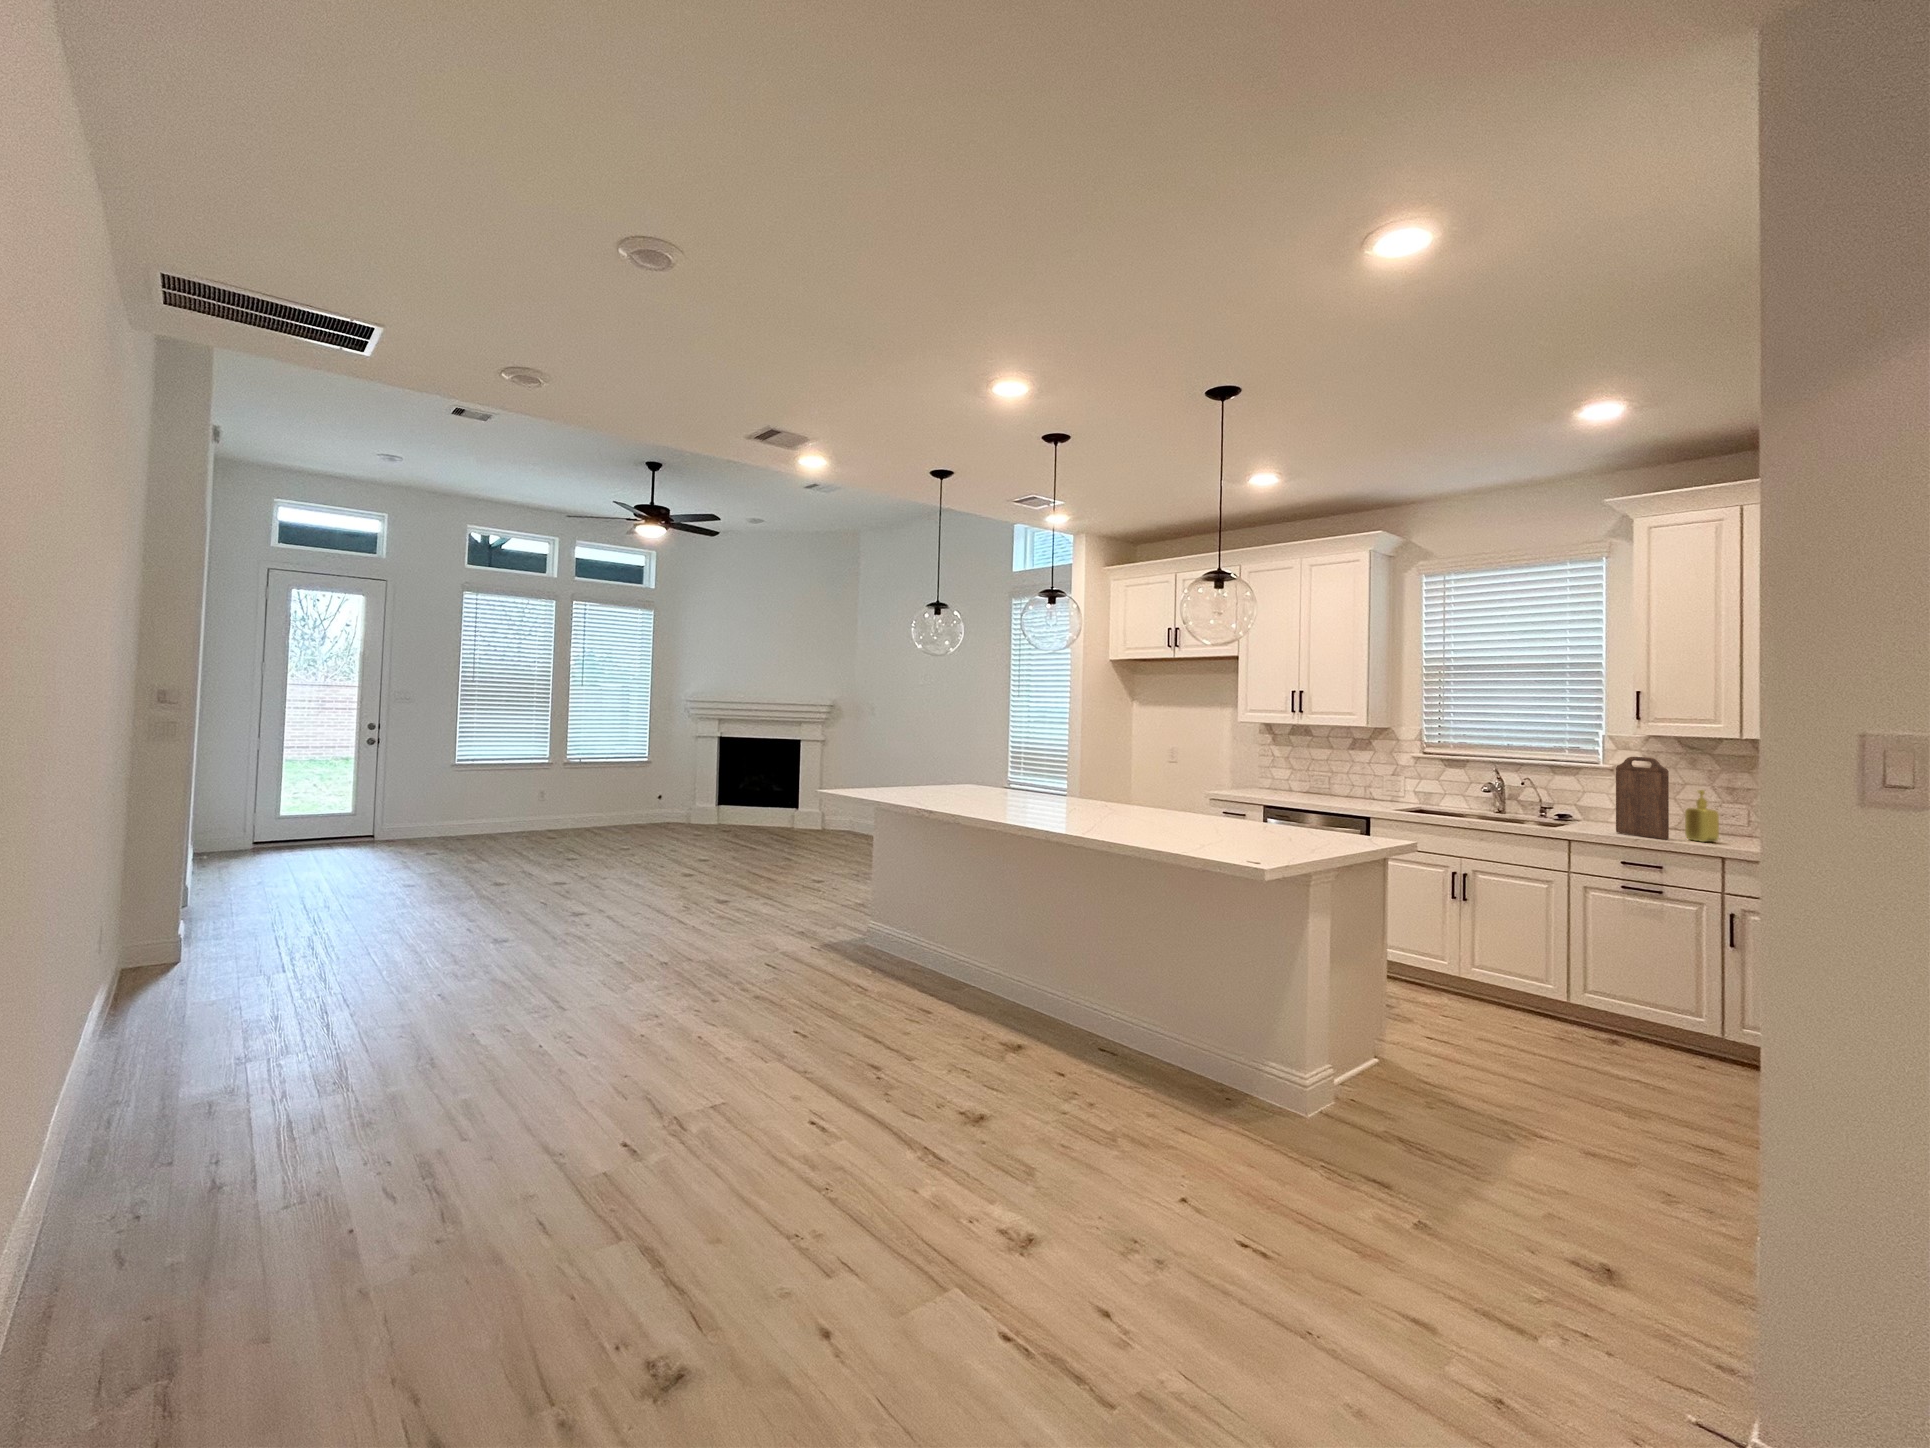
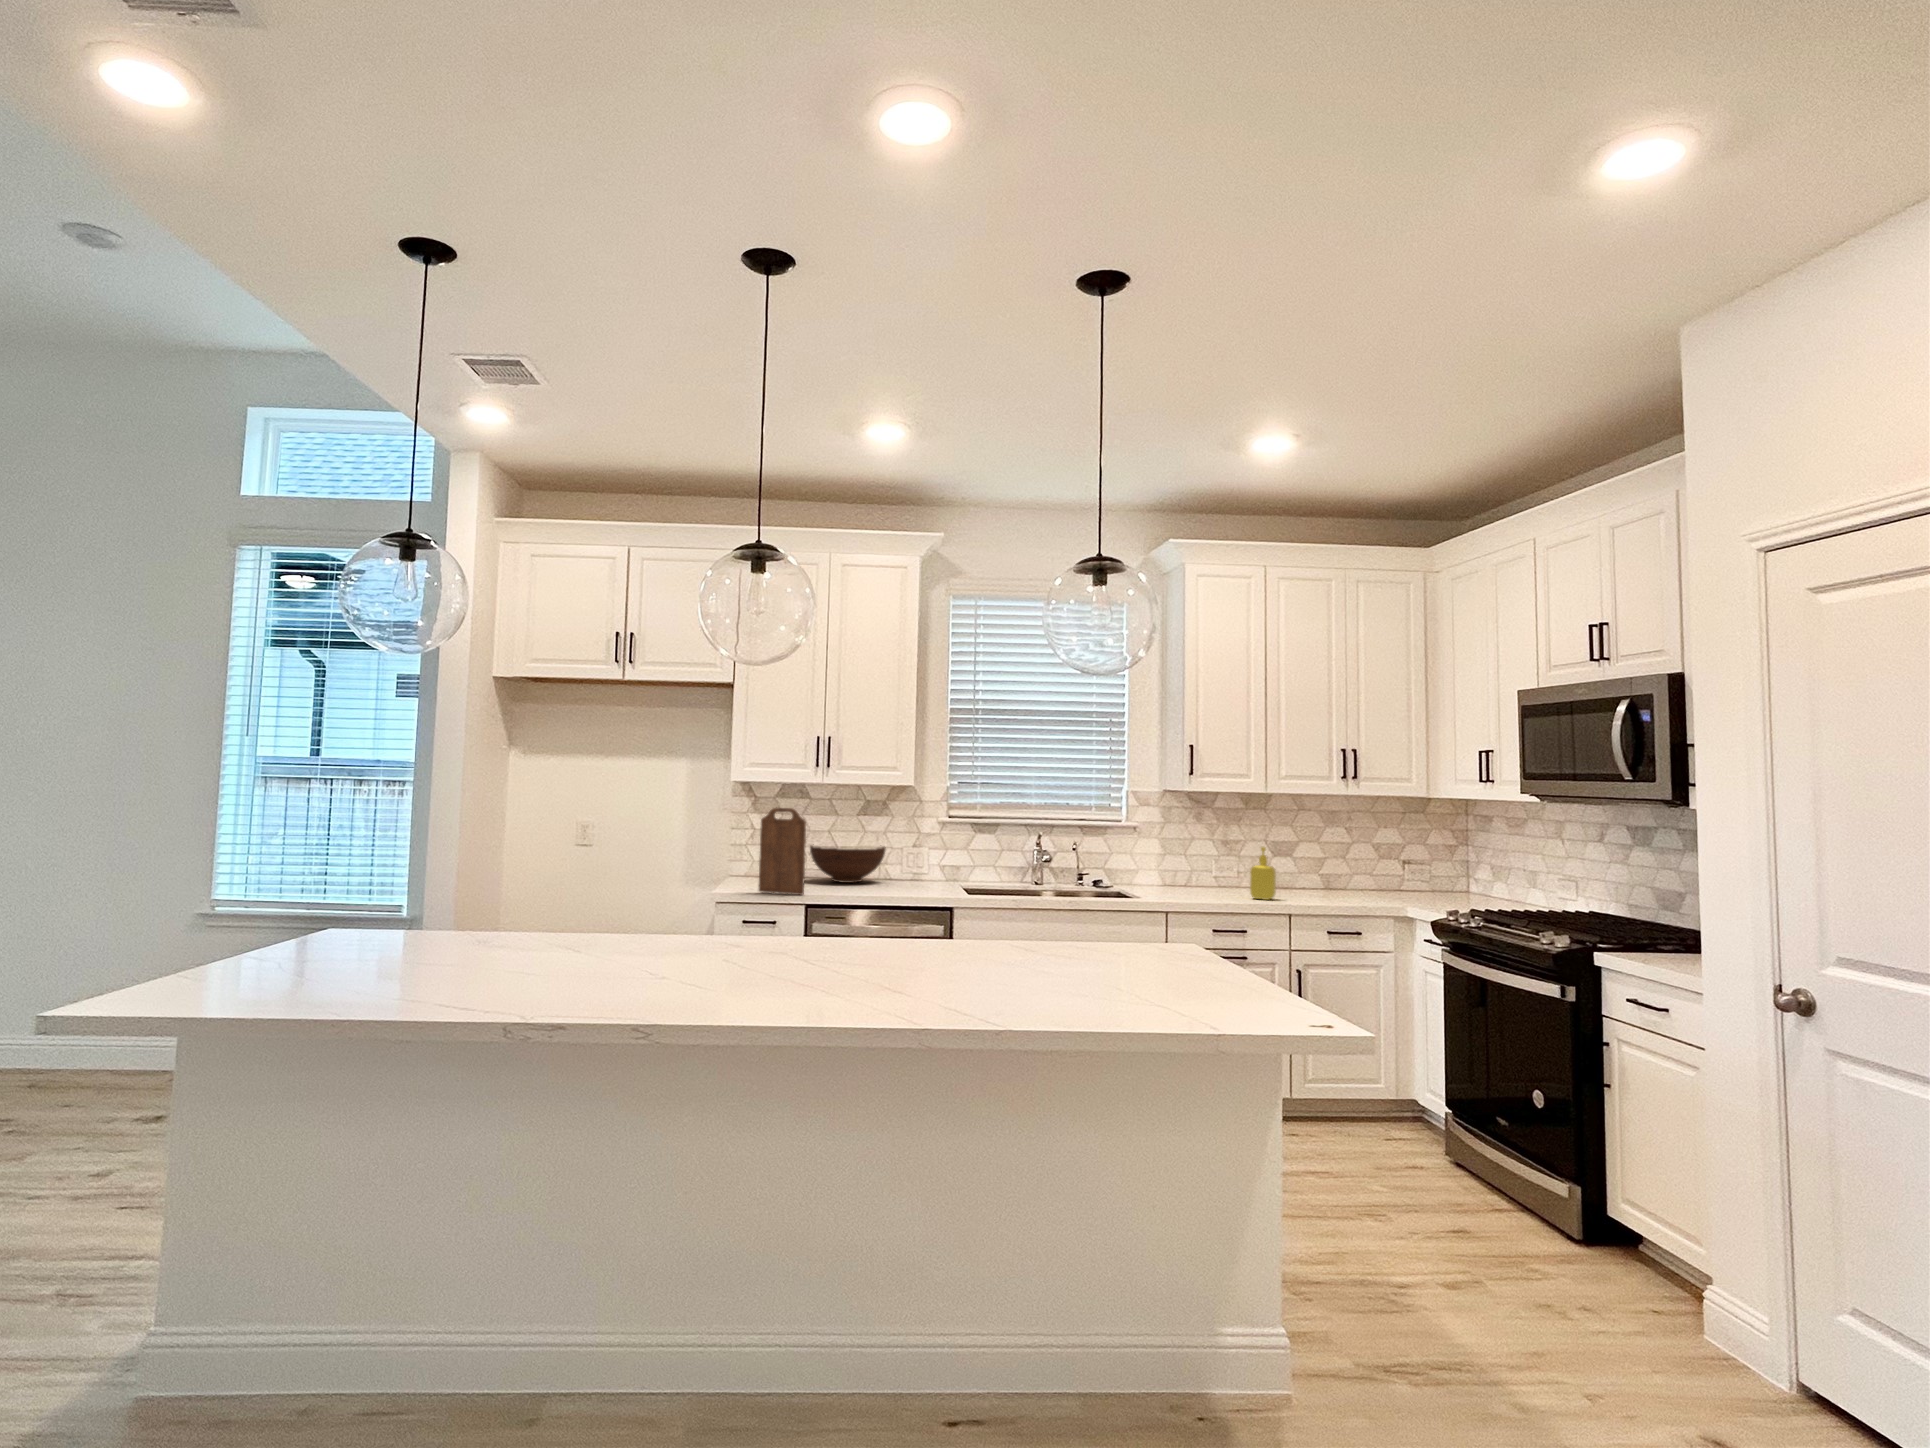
cutting board: present [1616,757,1669,839] -> present [759,808,806,895]
fruit bowl: none [1306,769,1368,797] -> present [810,846,886,883]

